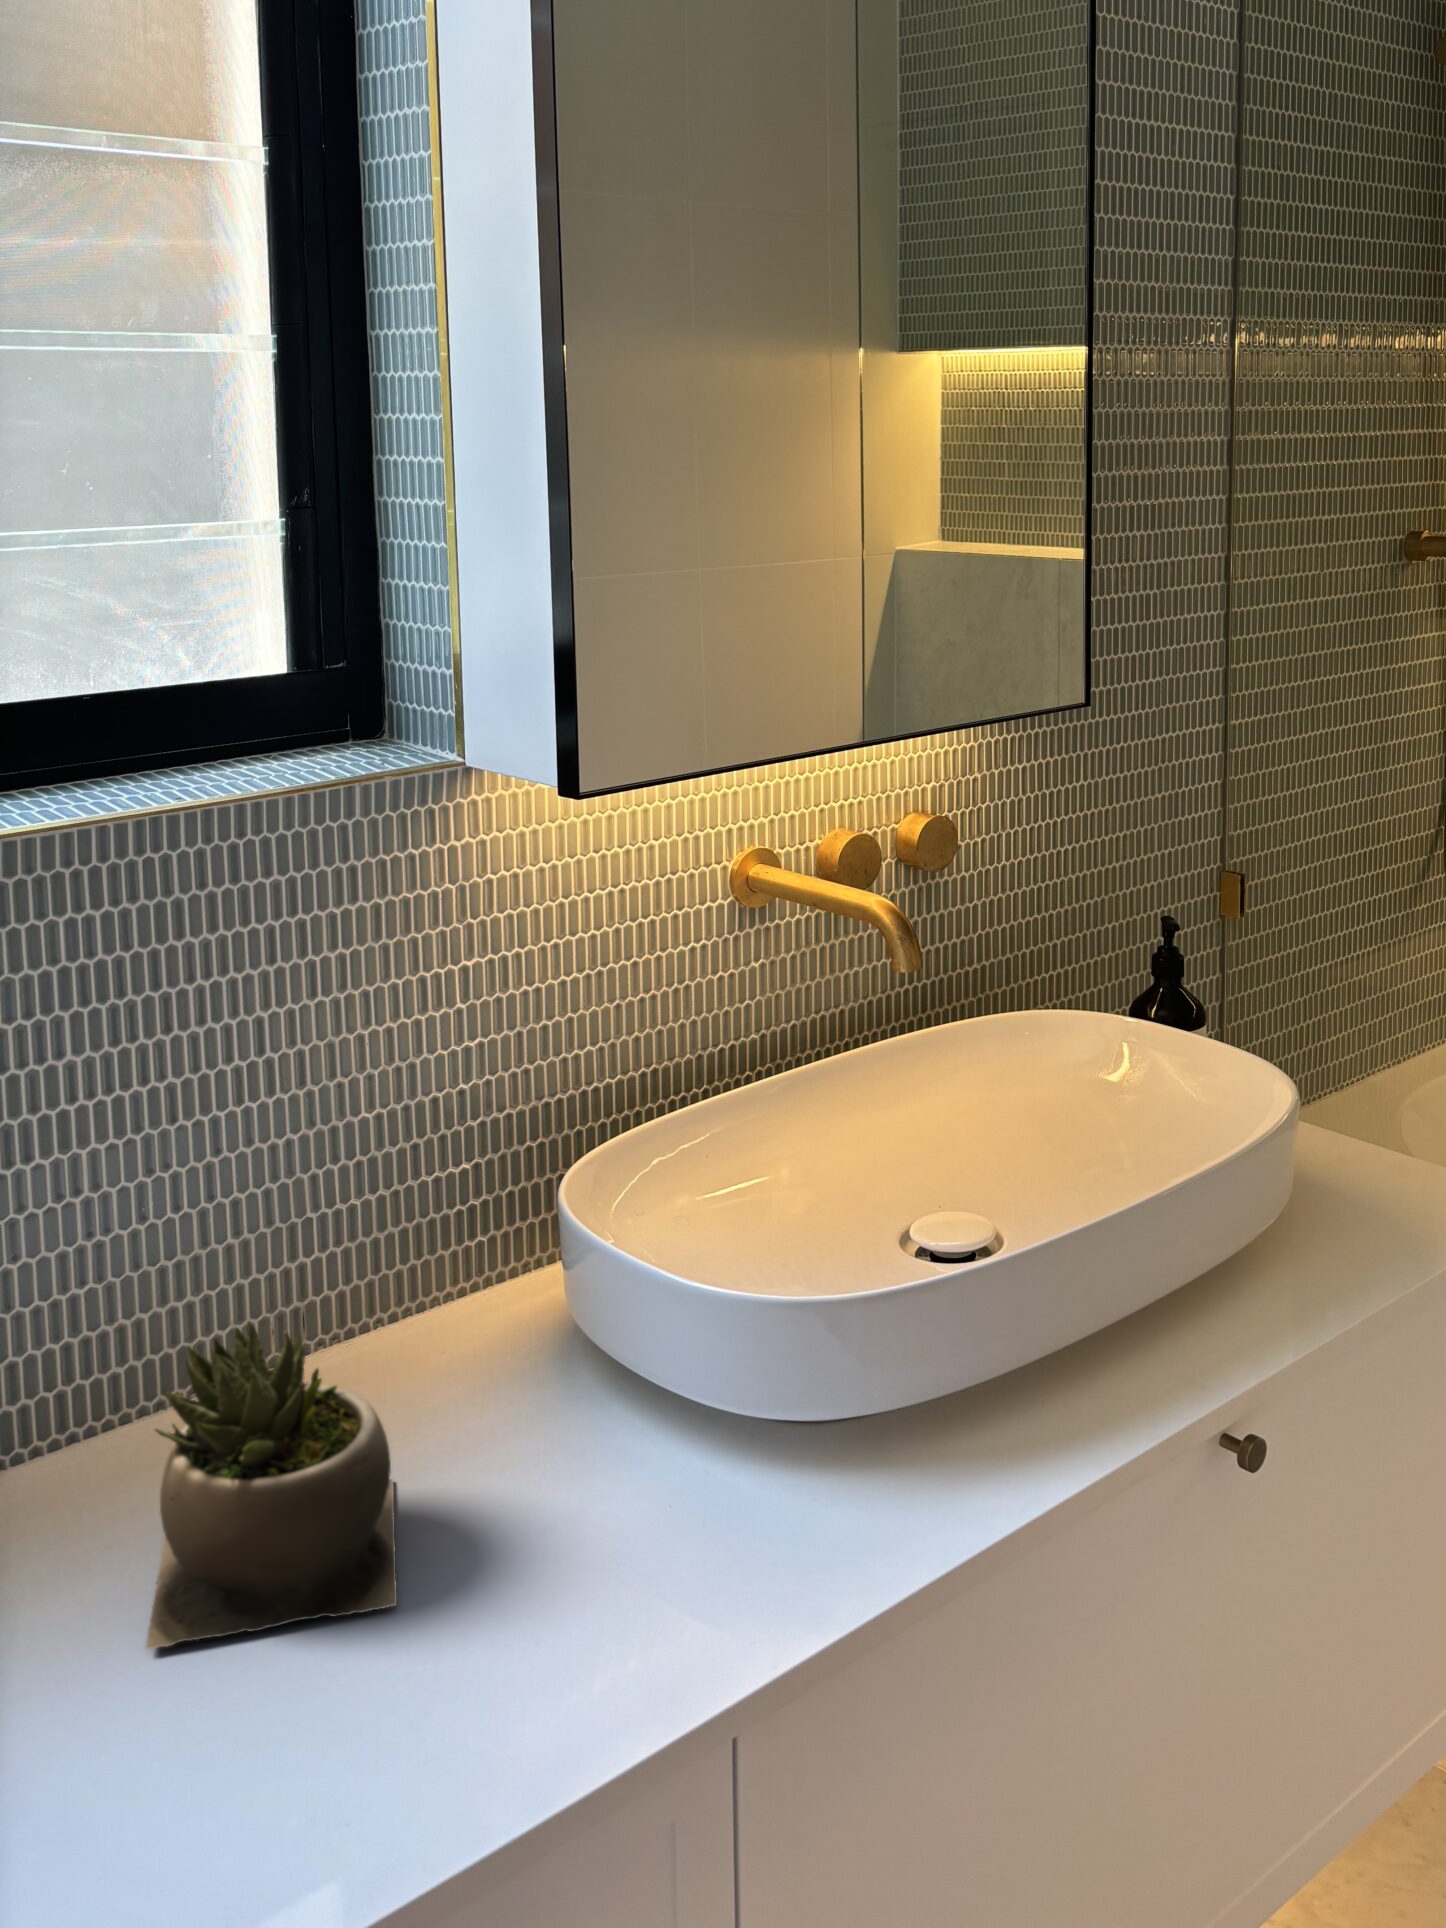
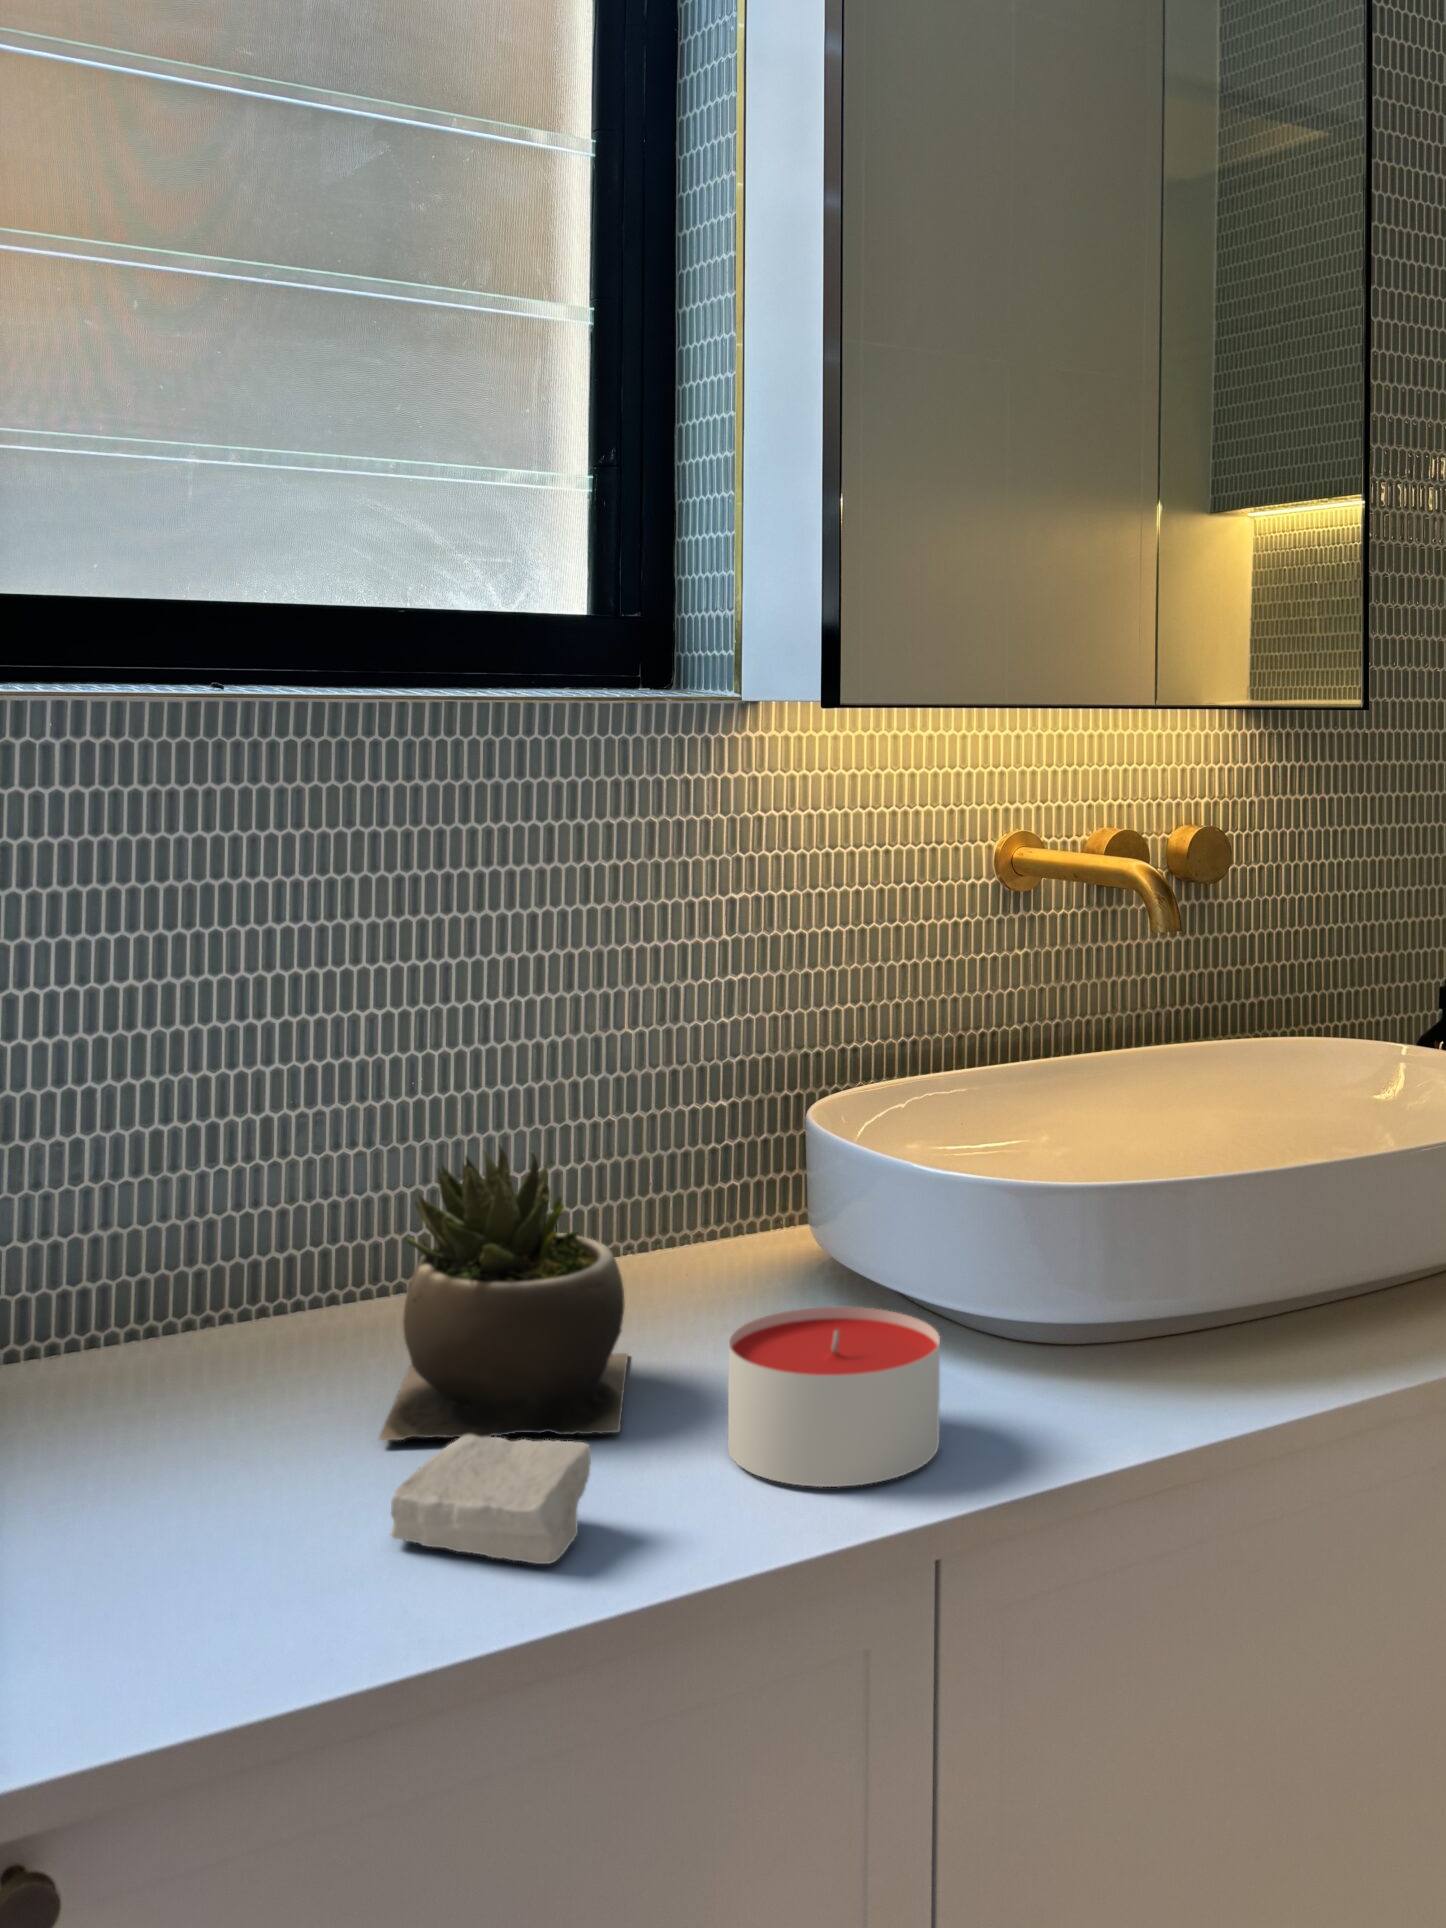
candle: none [505,1446,717,1663] -> present [728,1307,940,1487]
soap bar: none [174,1671,378,1817] -> present [390,1435,591,1564]

